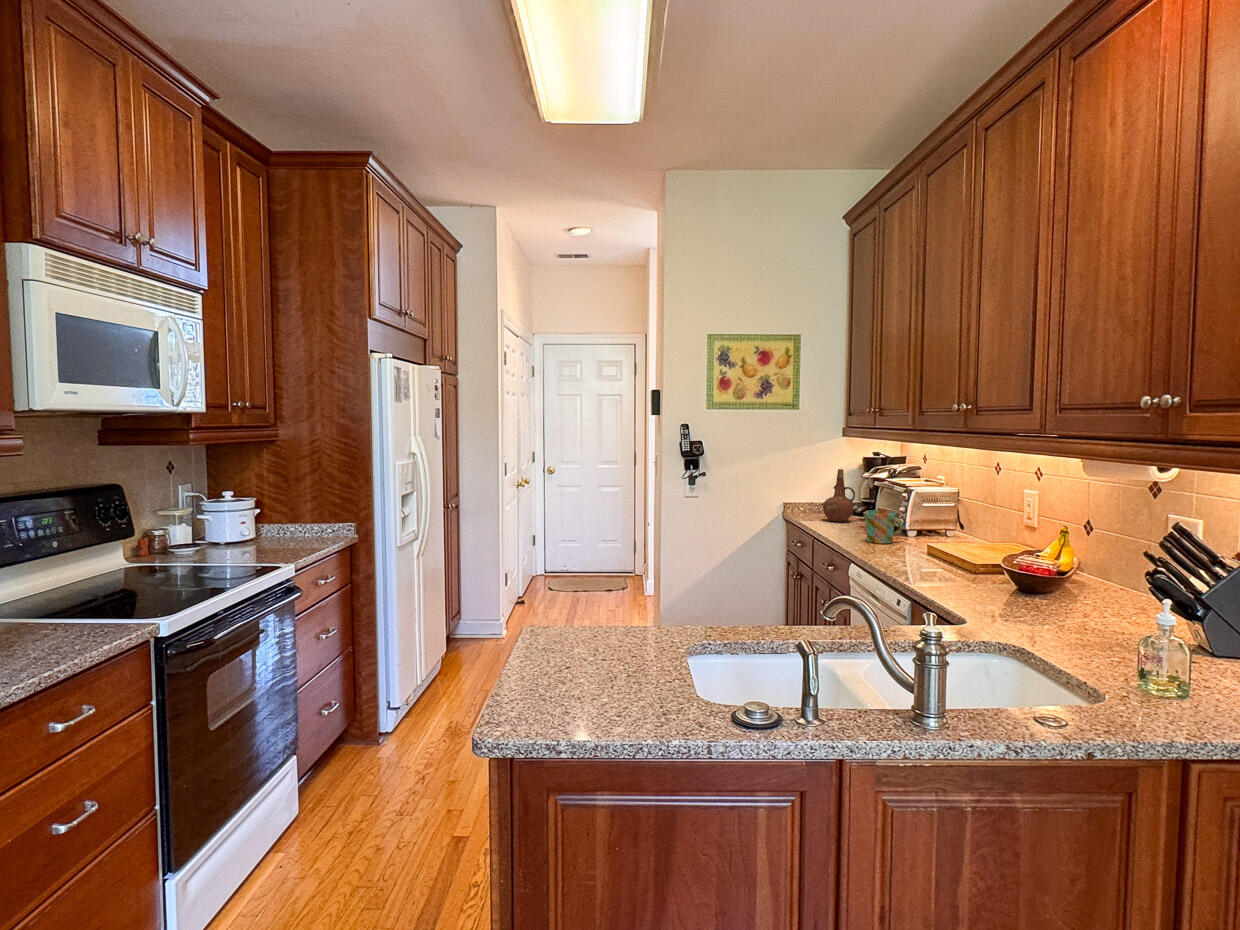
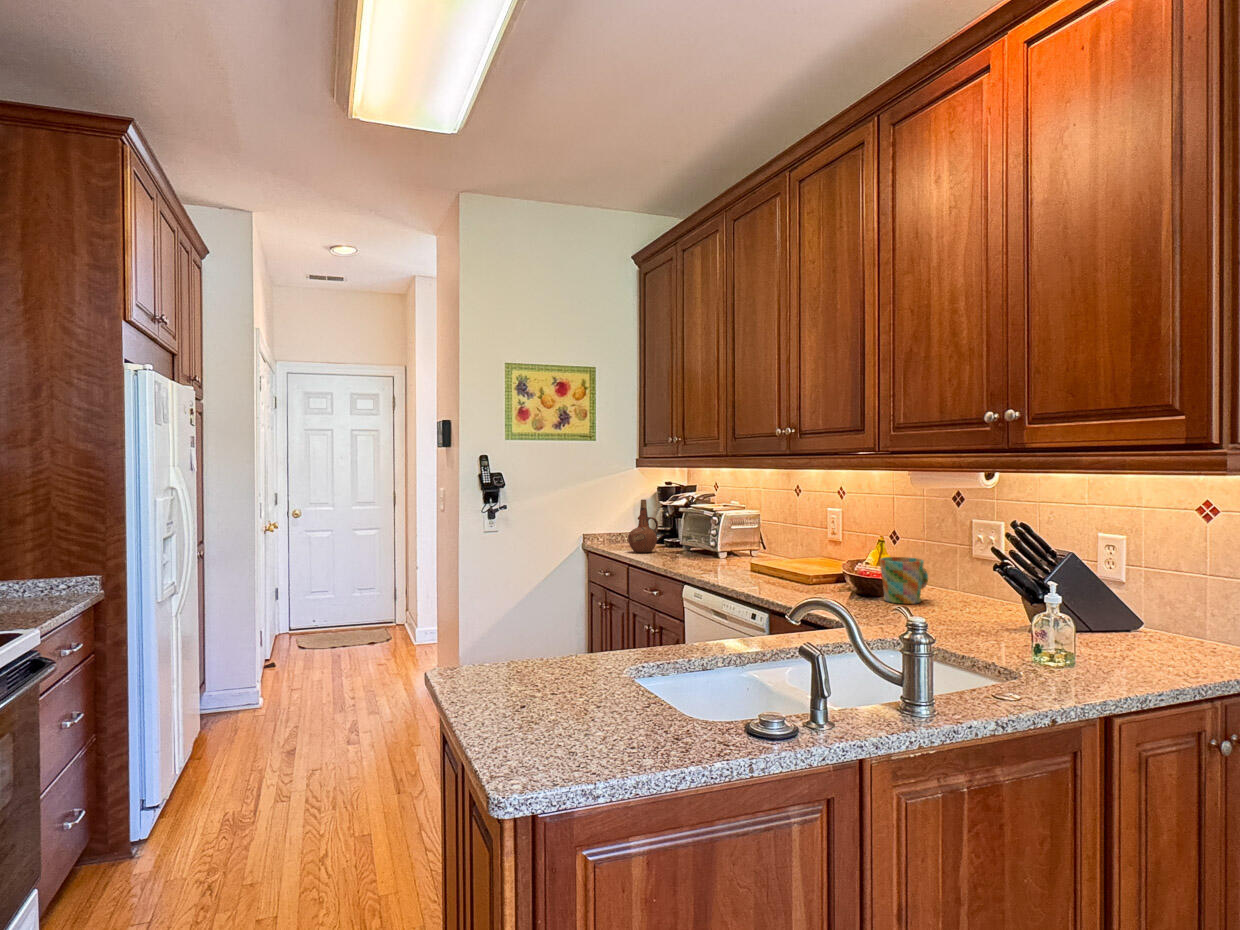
mug: present [865,510,903,544] -> present [880,557,928,604]

